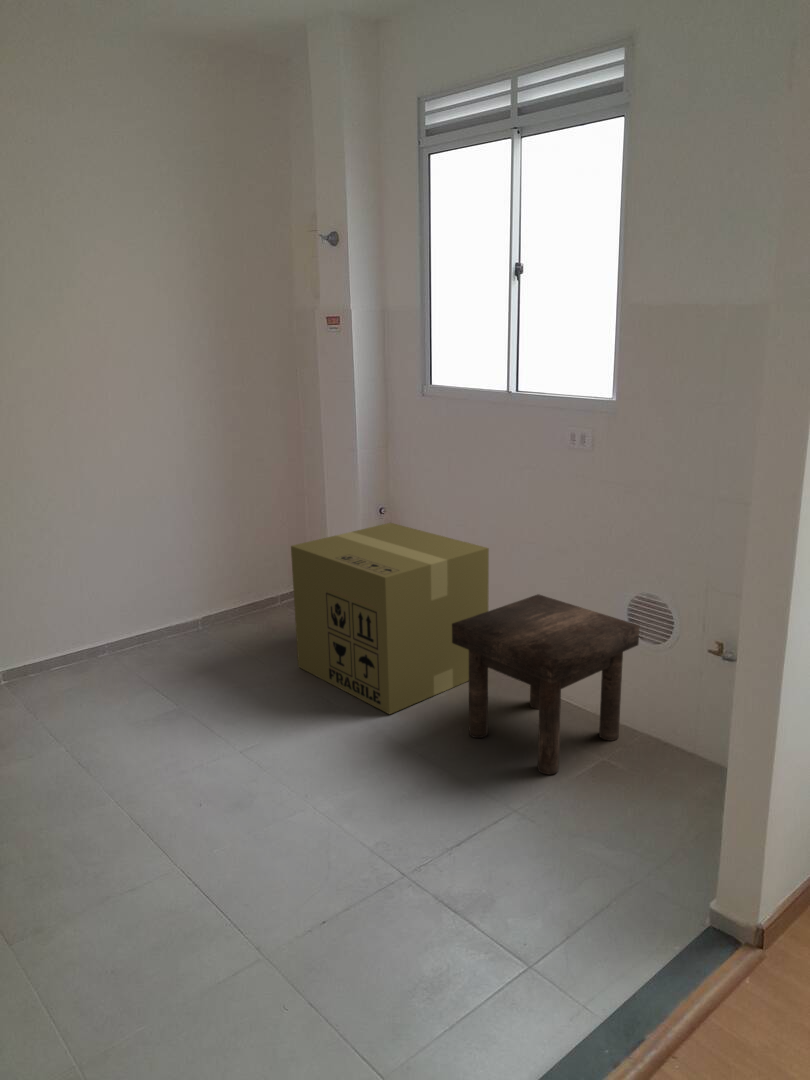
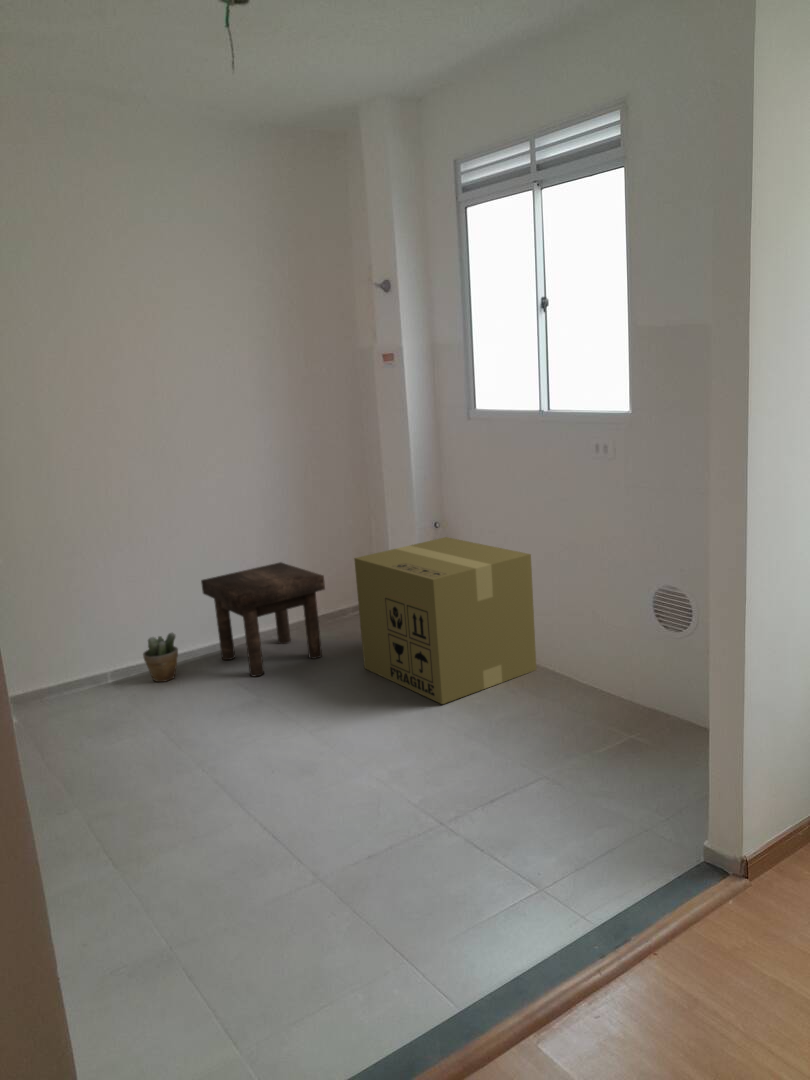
stool: present [452,594,639,774] -> present [201,562,325,676]
potted plant: none [42,624,84,680] -> present [143,633,178,682]

